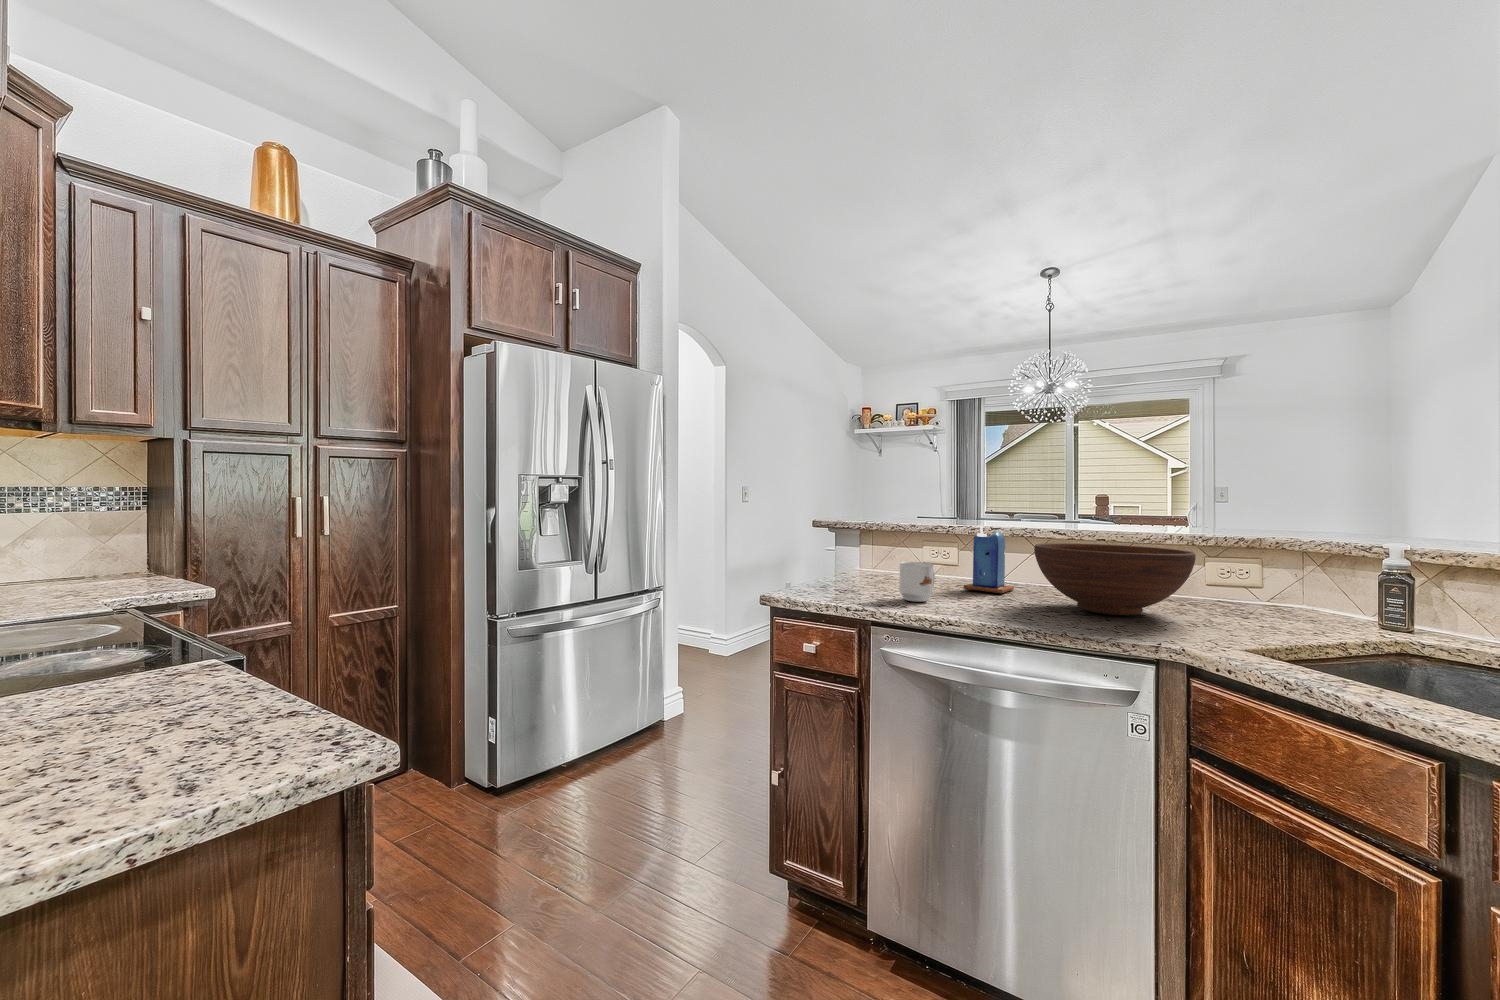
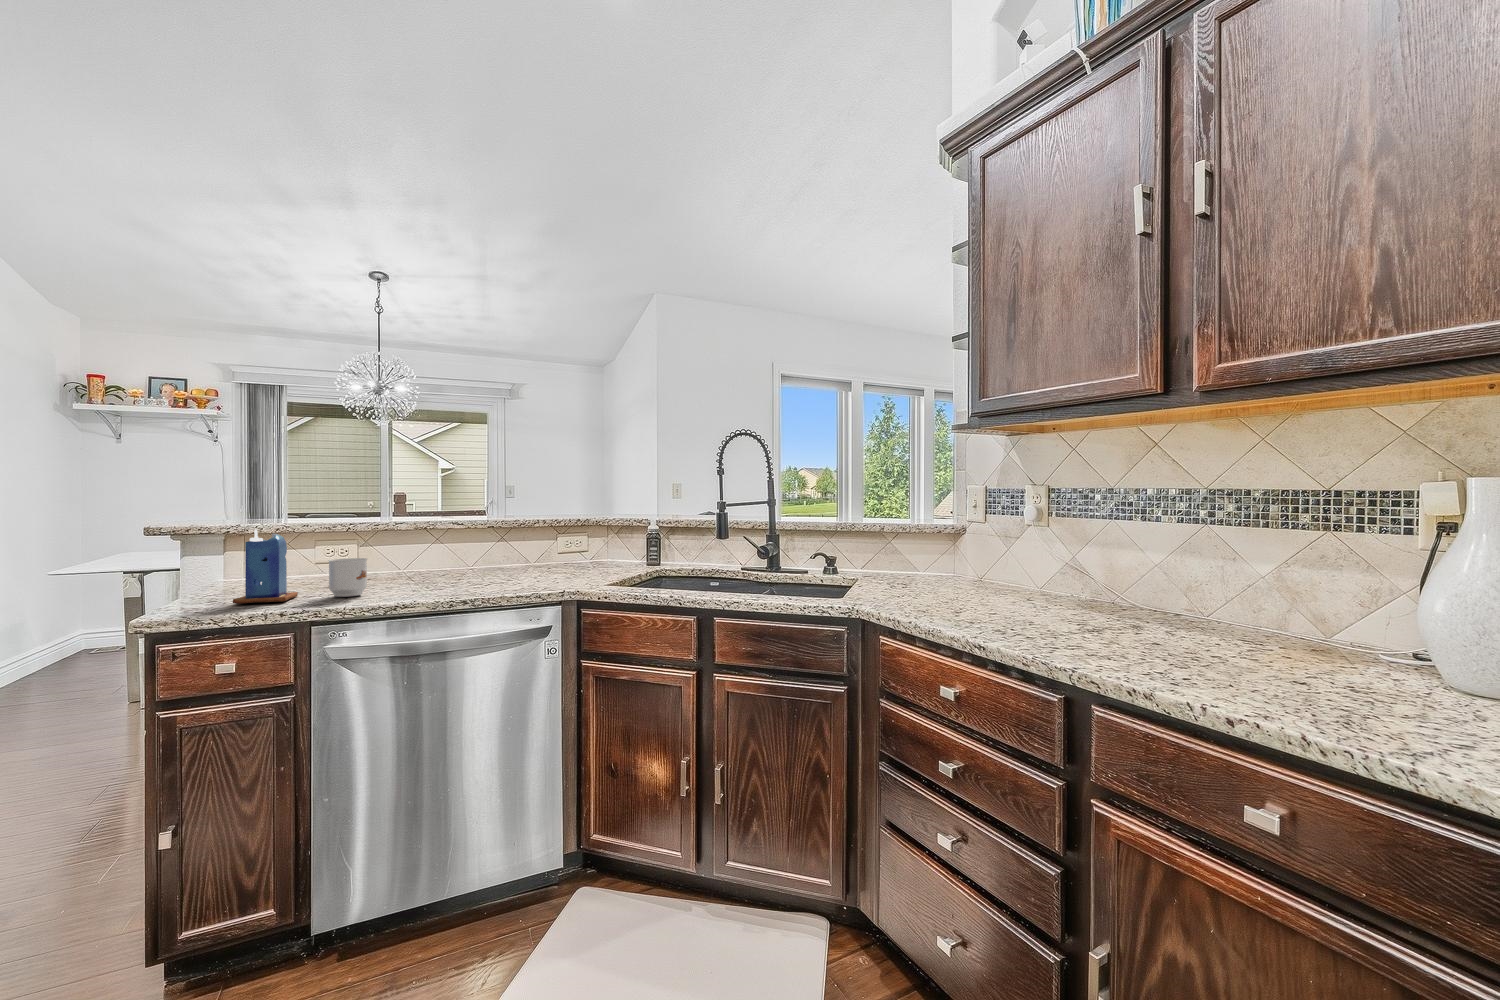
candle: present [964,526,1014,593] -> present [233,529,298,604]
fruit bowl: present [1034,543,1196,615] -> none [458,529,568,580]

